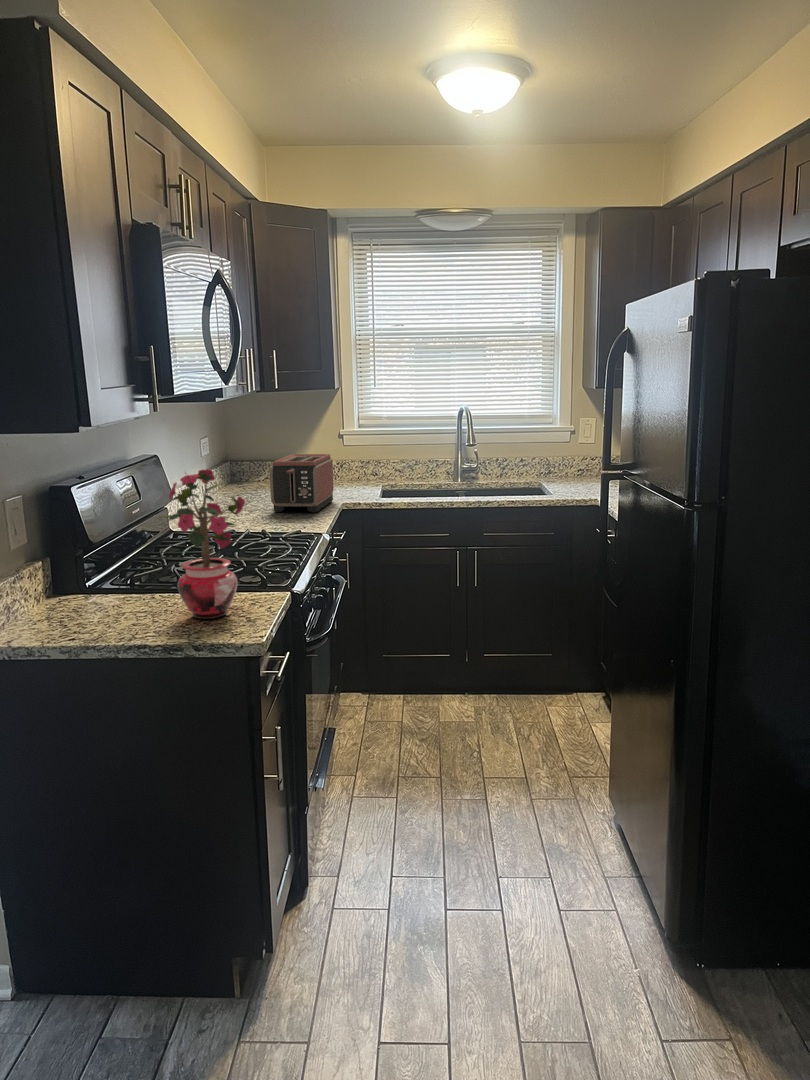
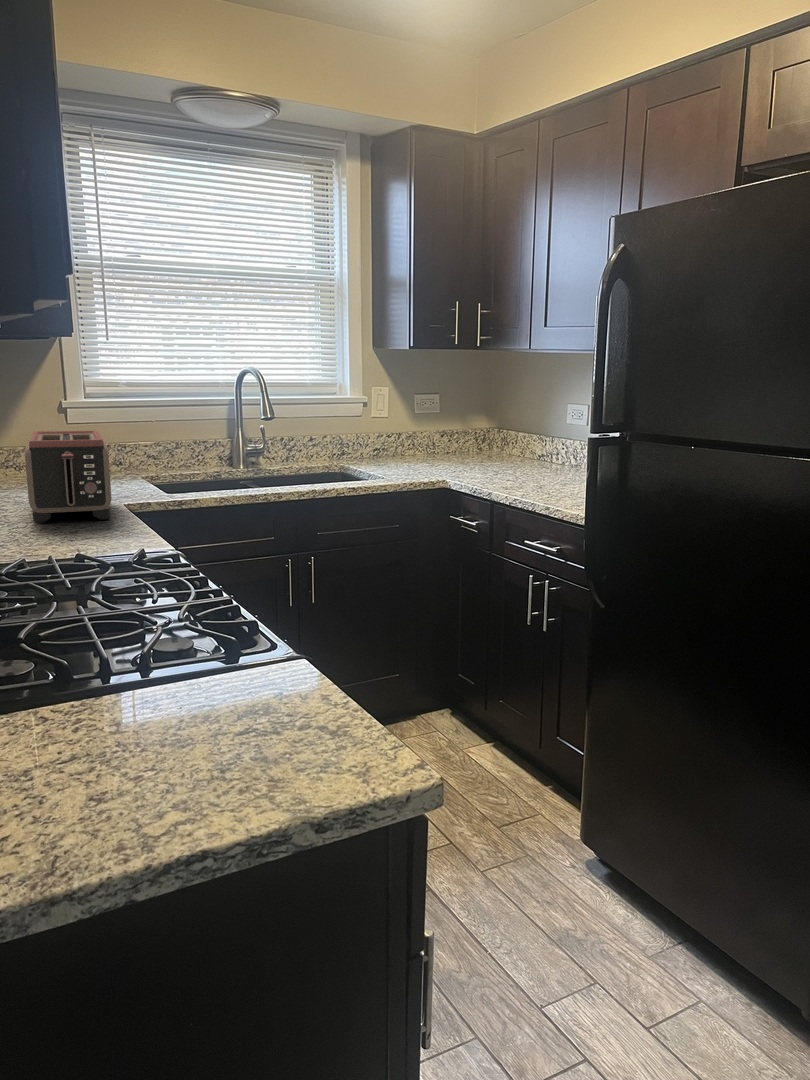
potted plant: present [162,469,246,619] -> none [132,428,313,751]

